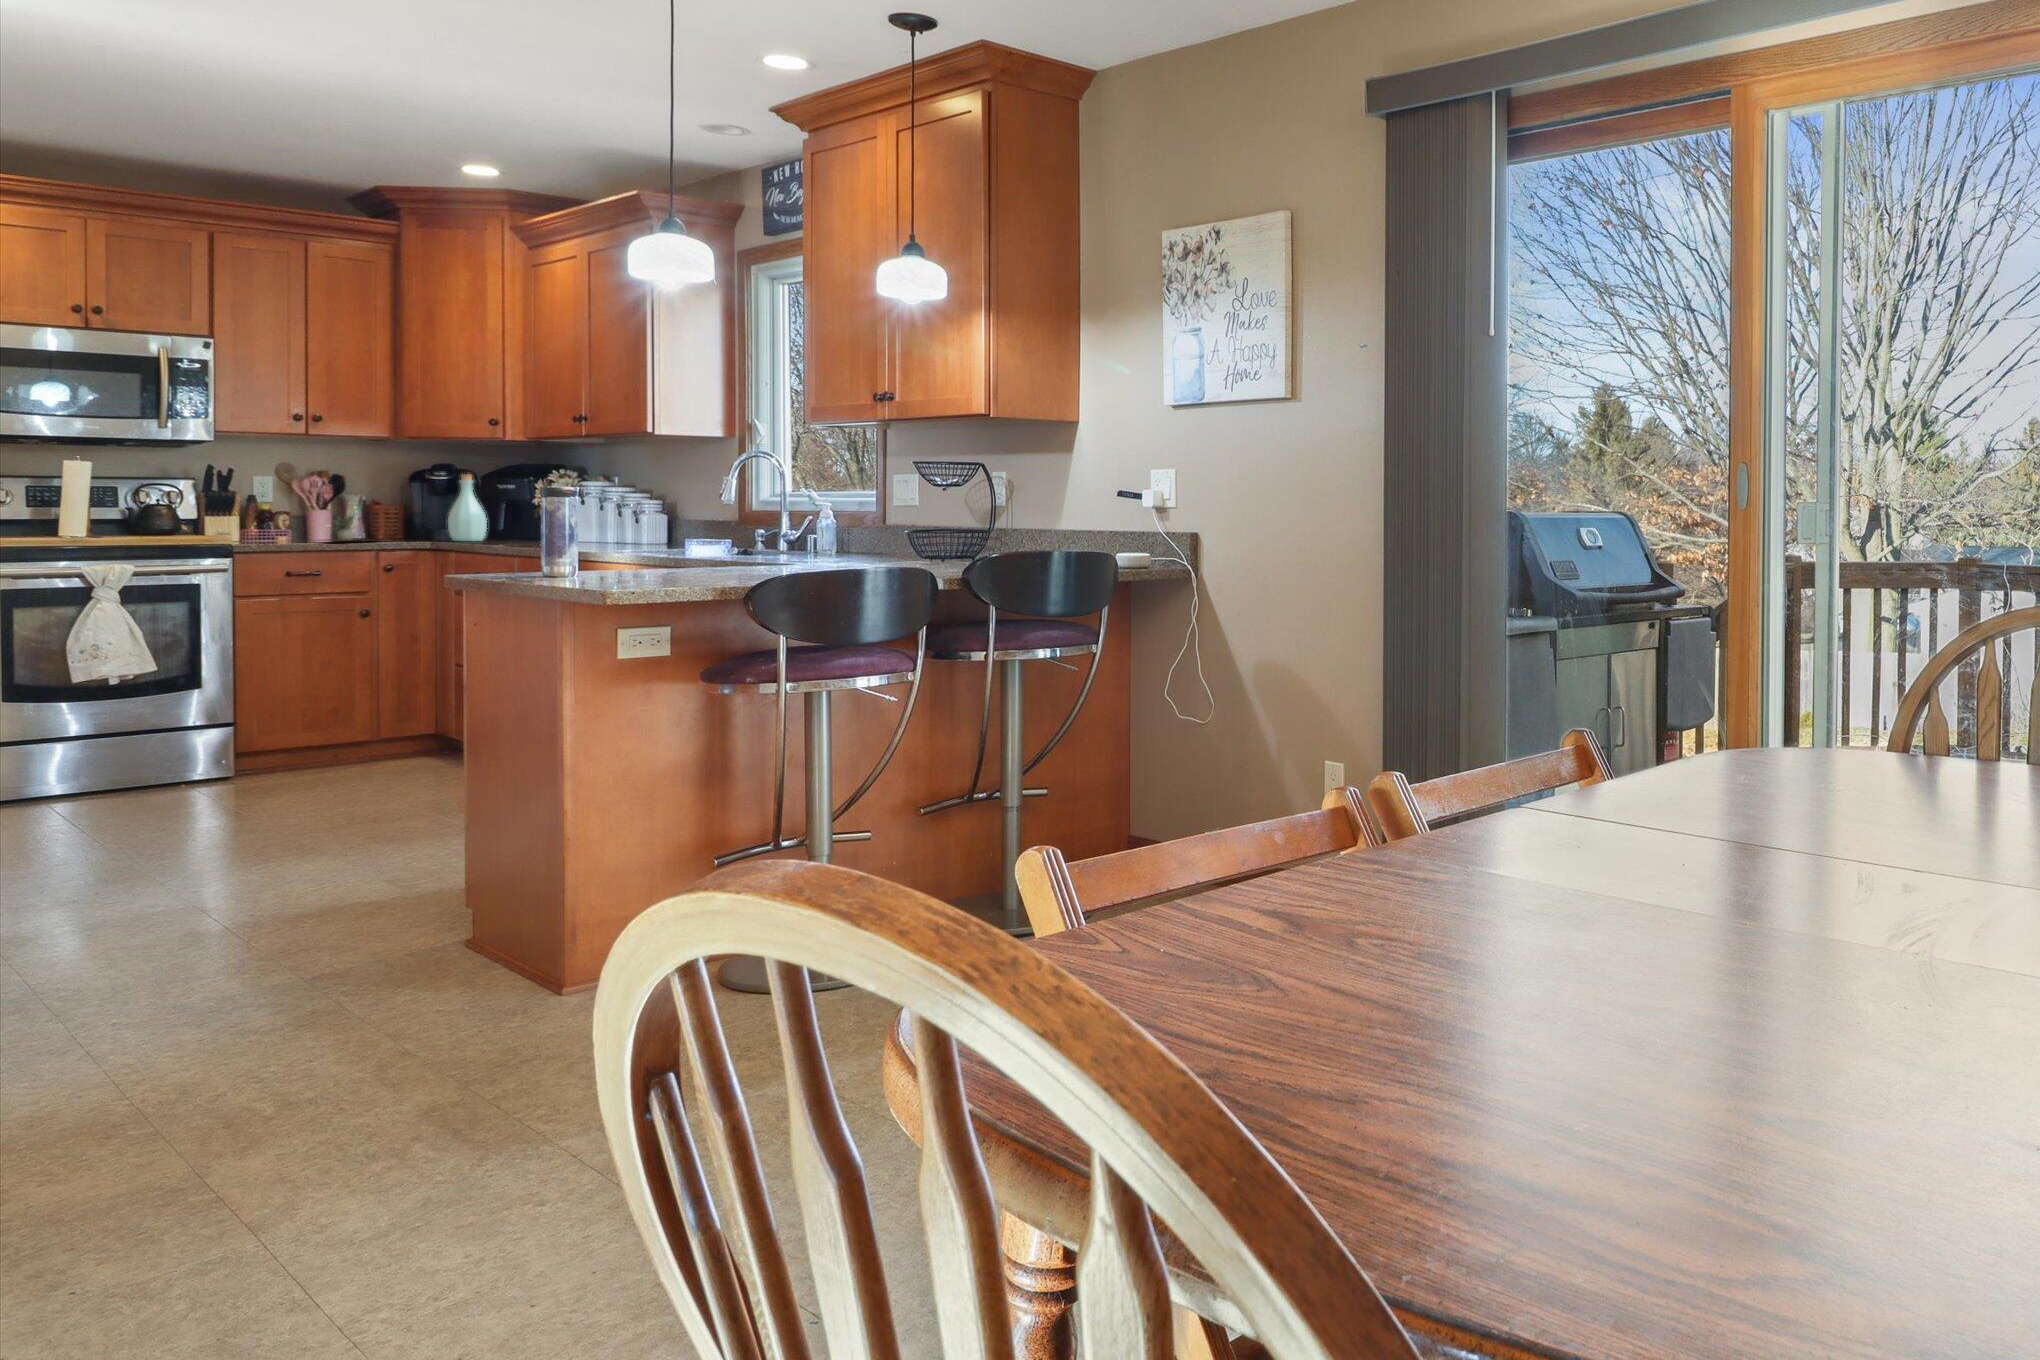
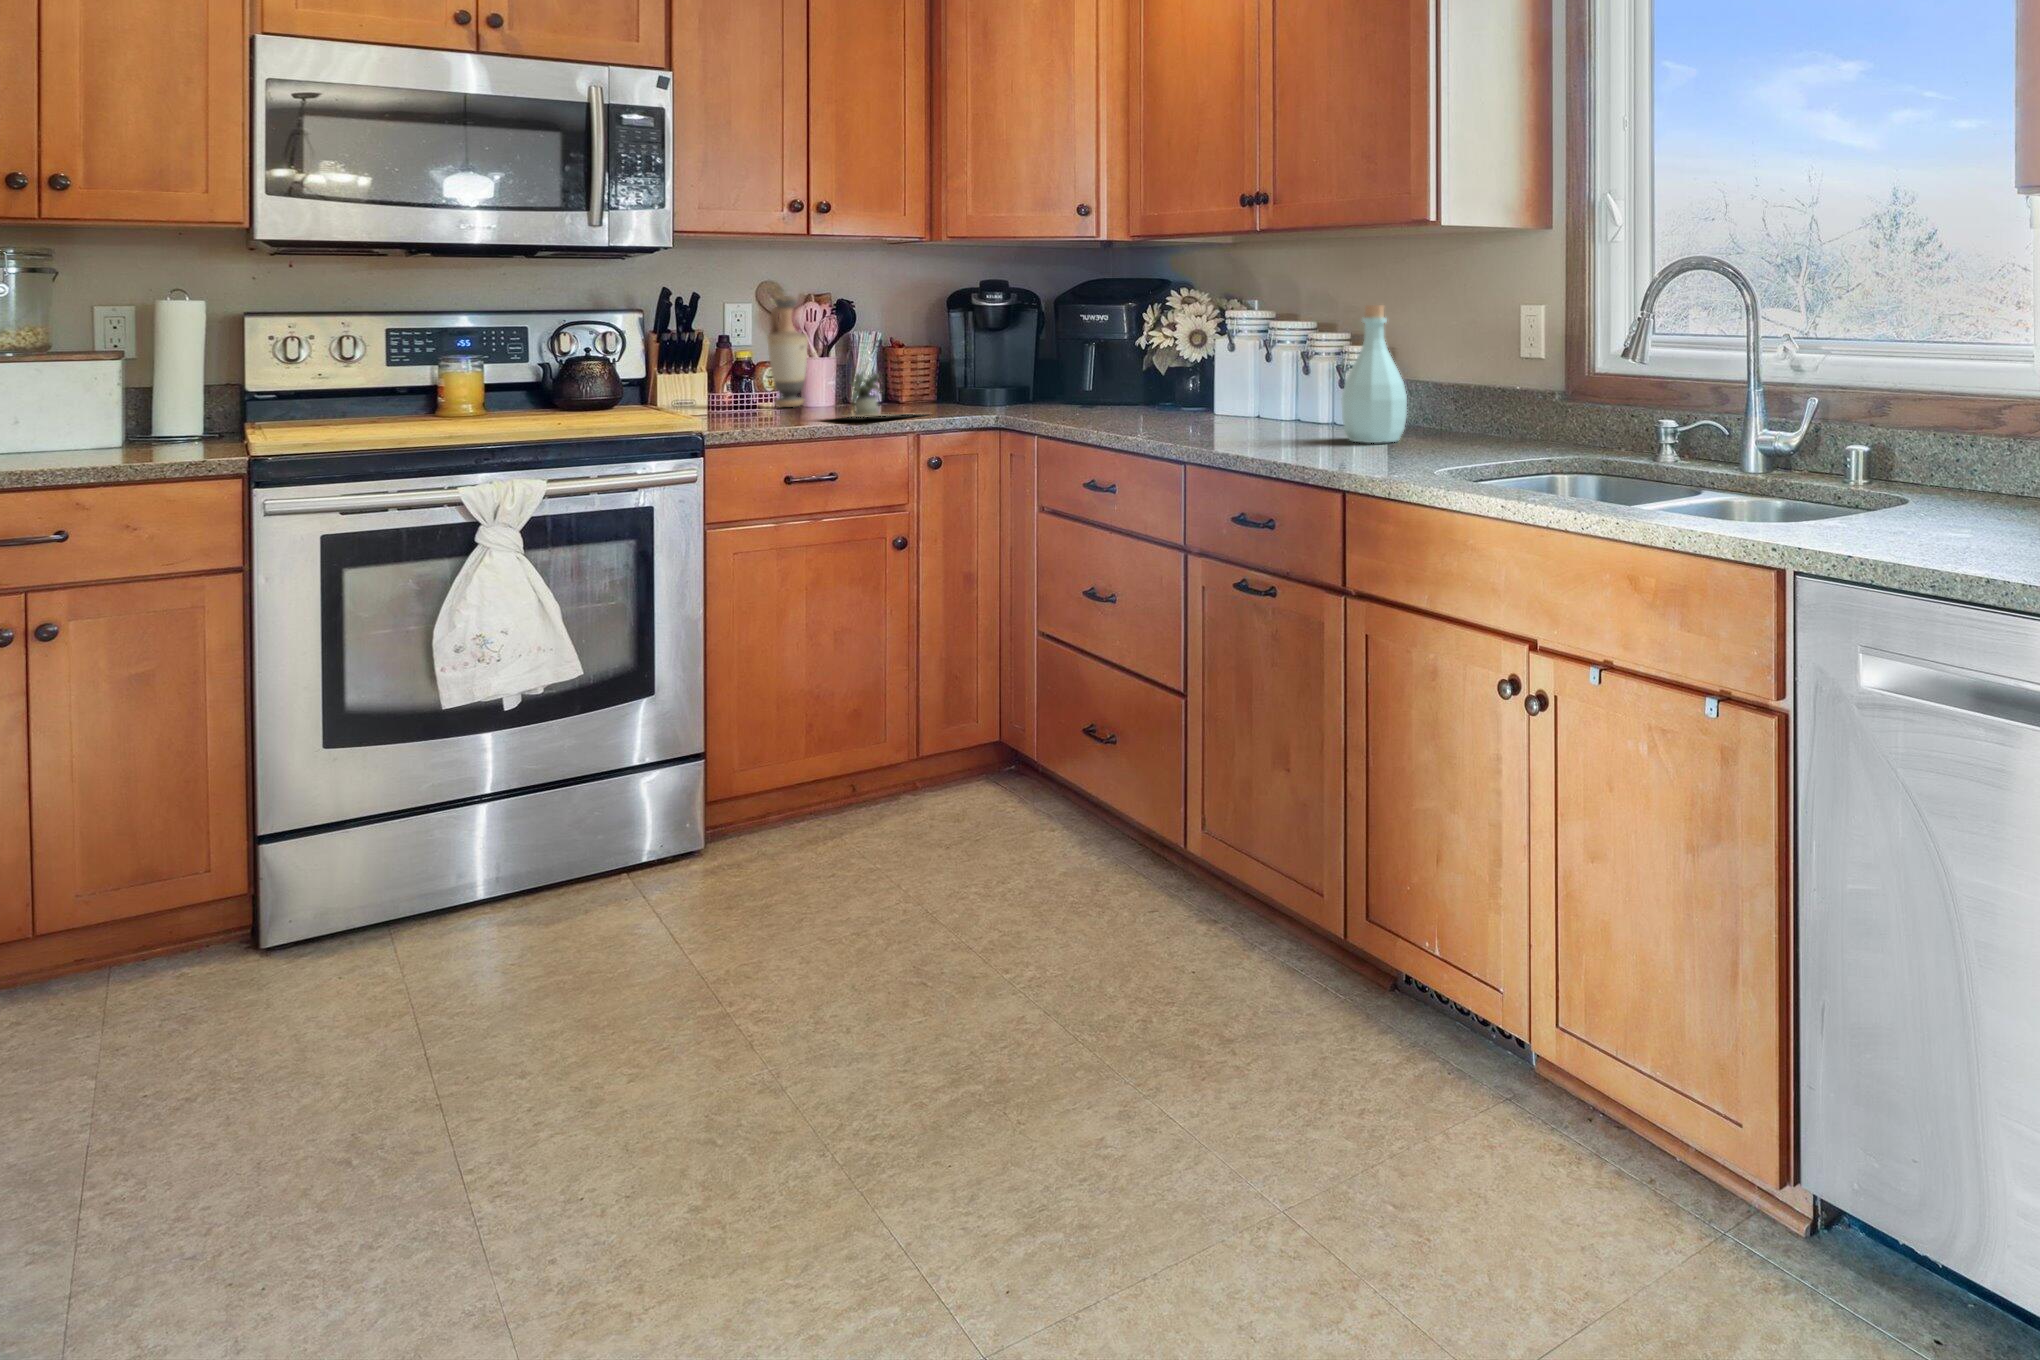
vase: none [282,472,310,538] -> present [767,296,807,407]
bottle: present [448,474,487,541] -> present [1342,305,1407,443]

